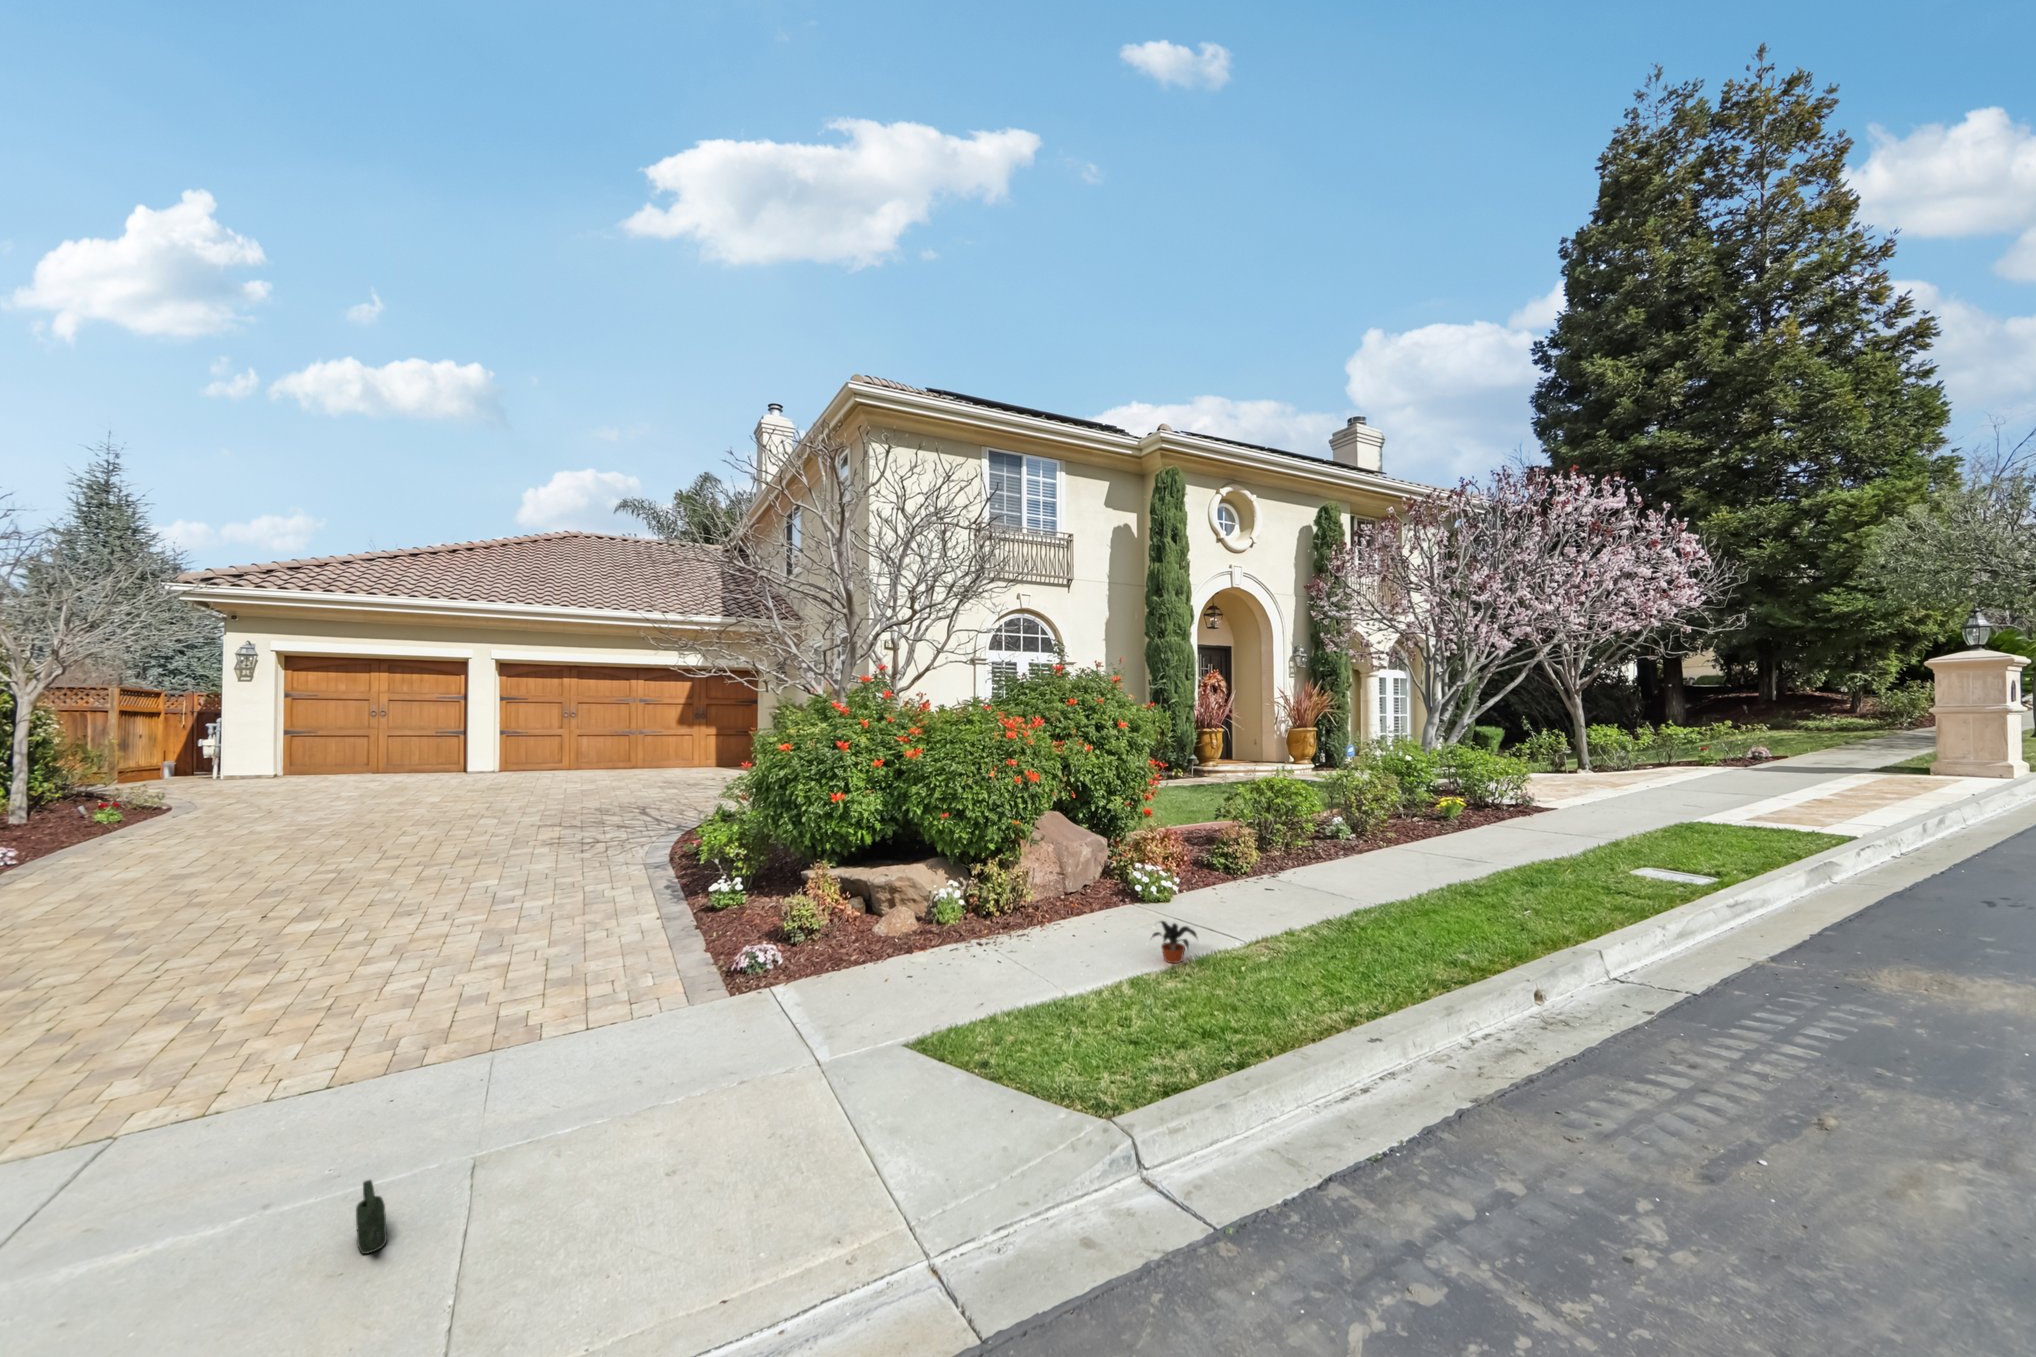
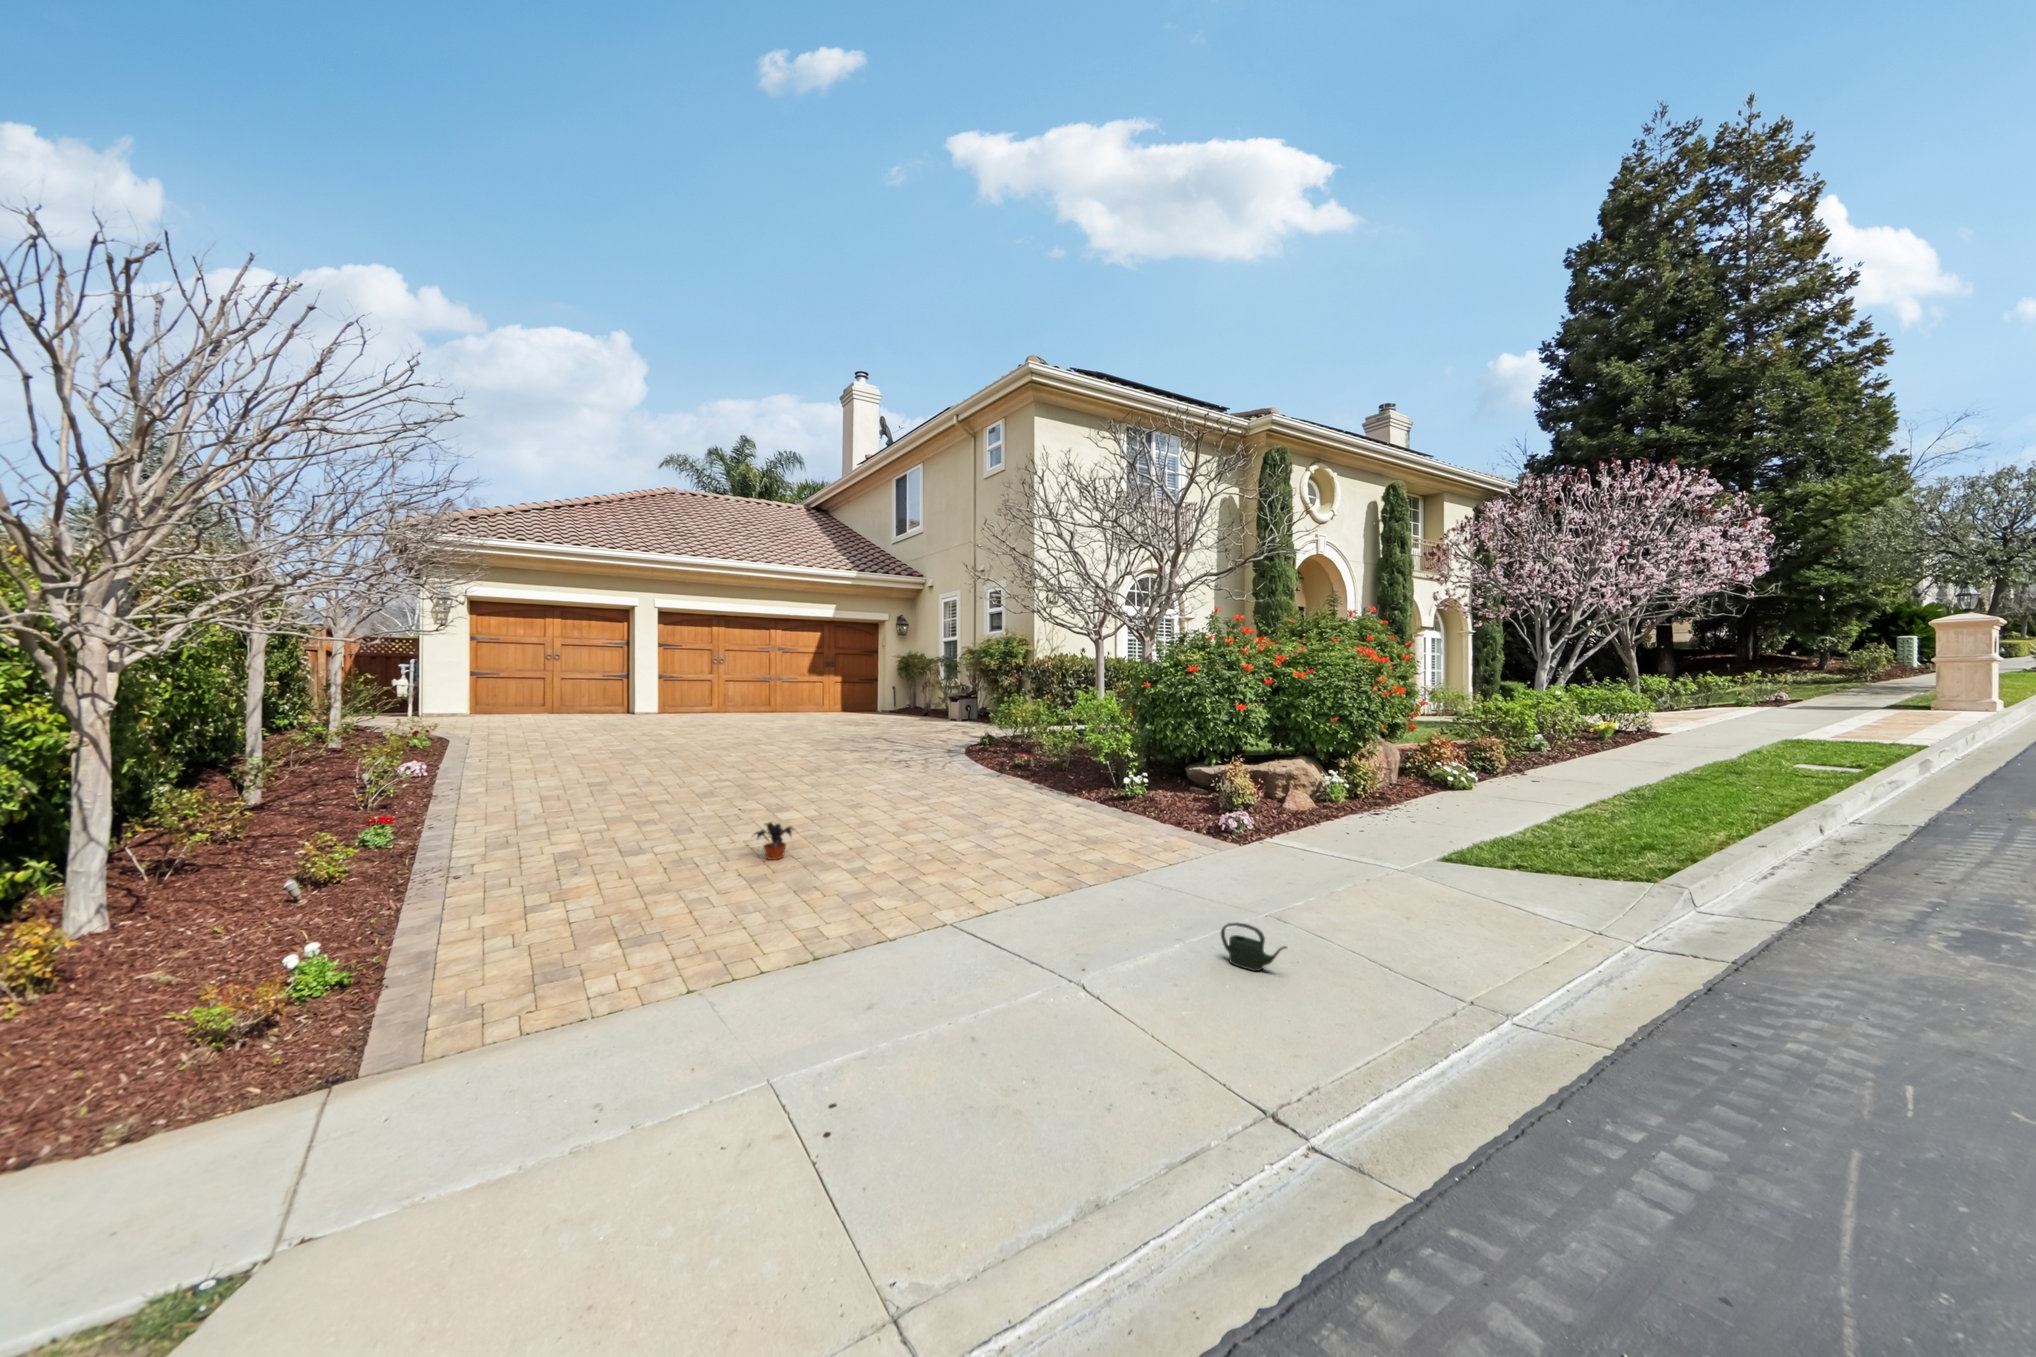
potted plant: present [1152,921,1197,963] -> present [755,822,794,860]

